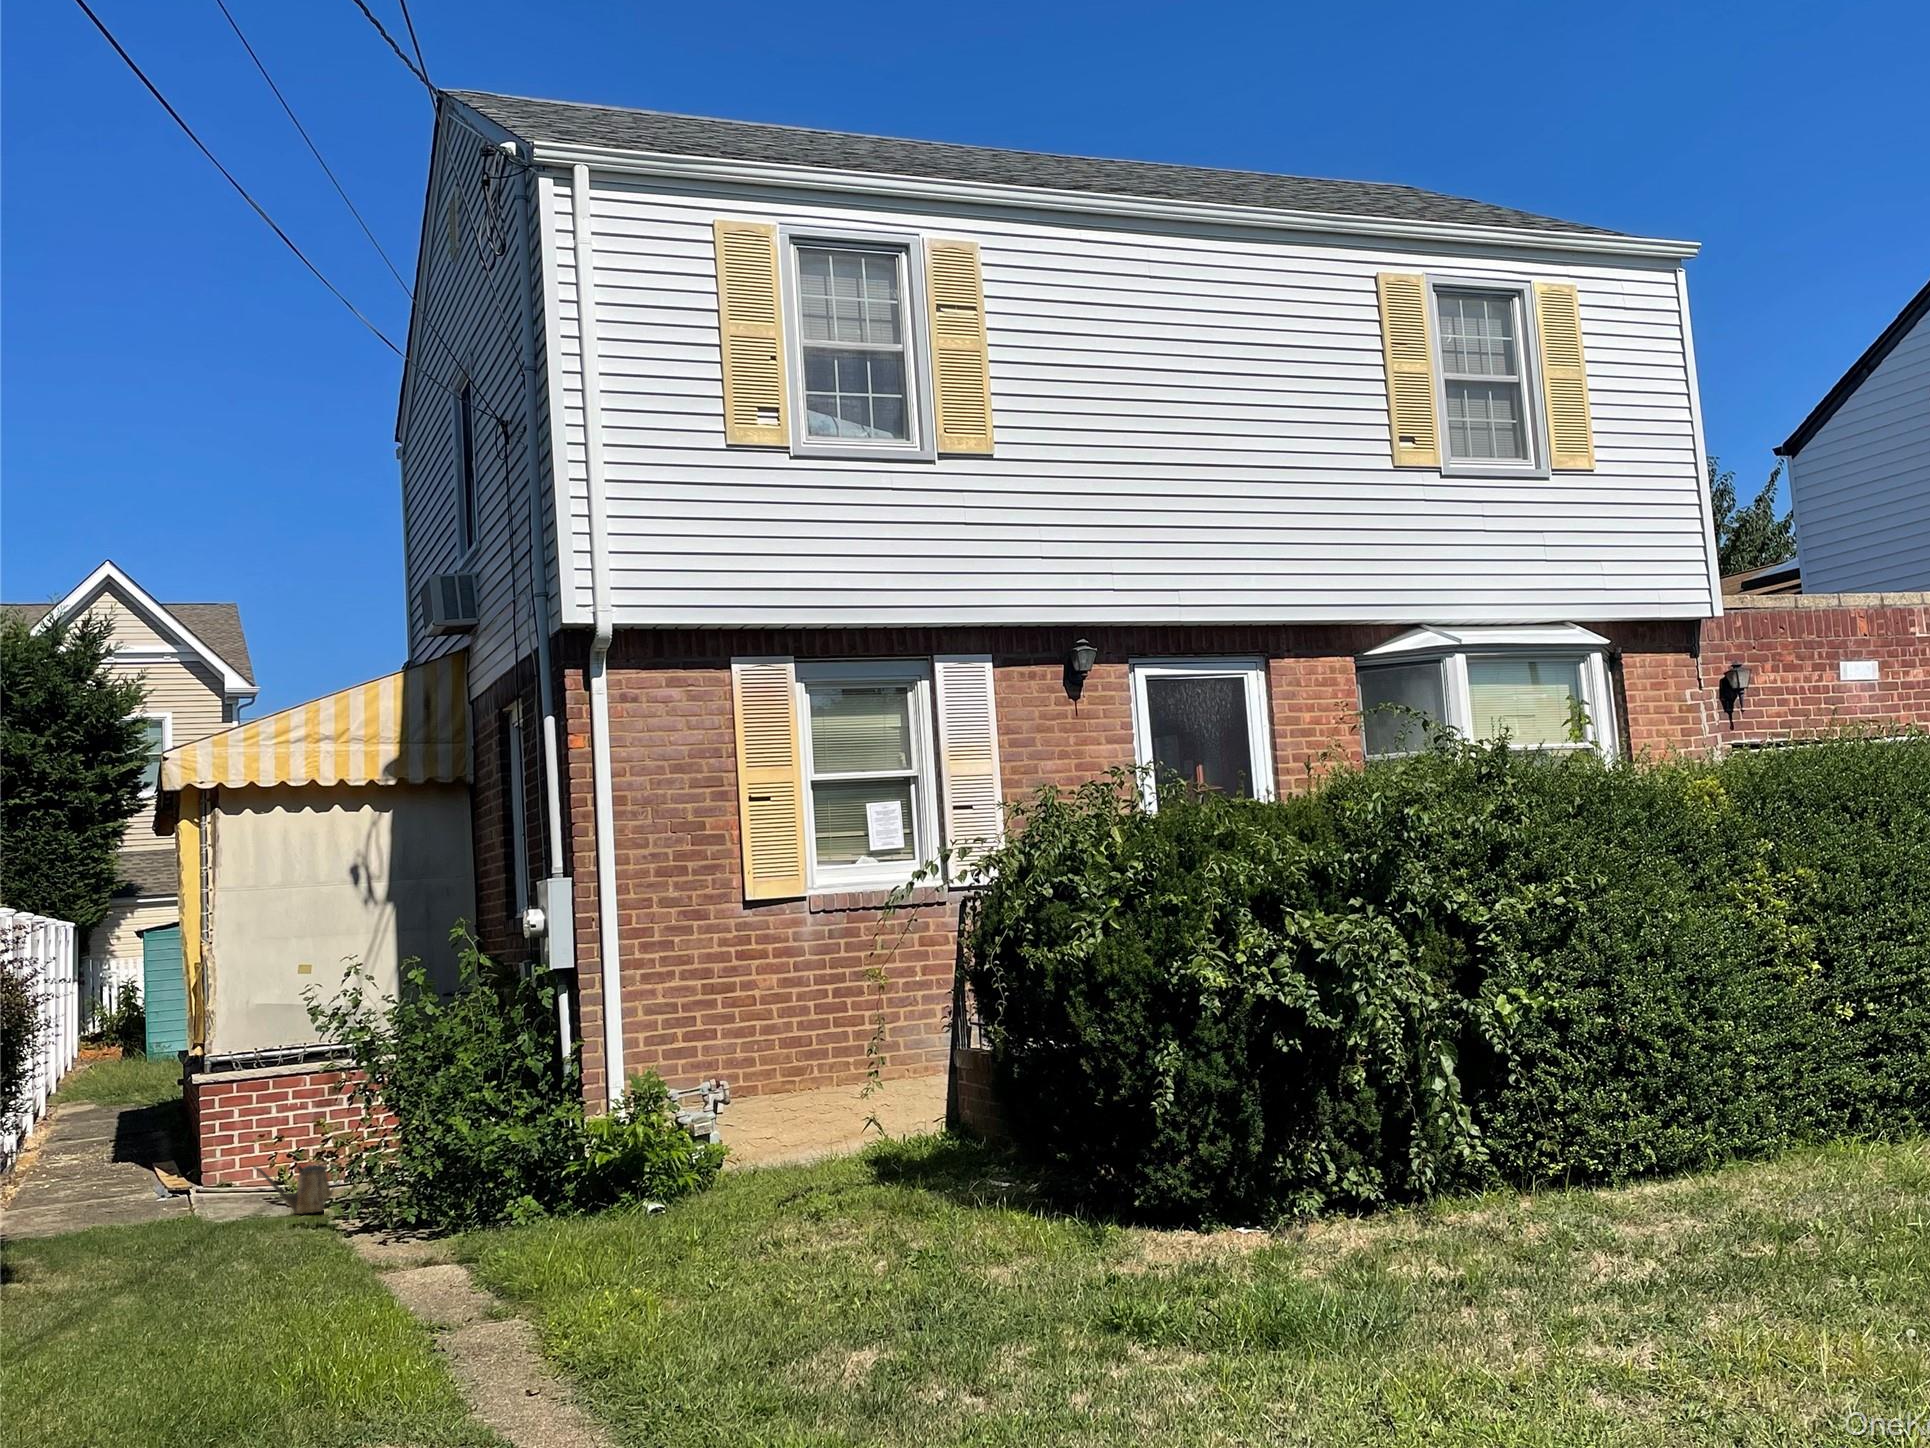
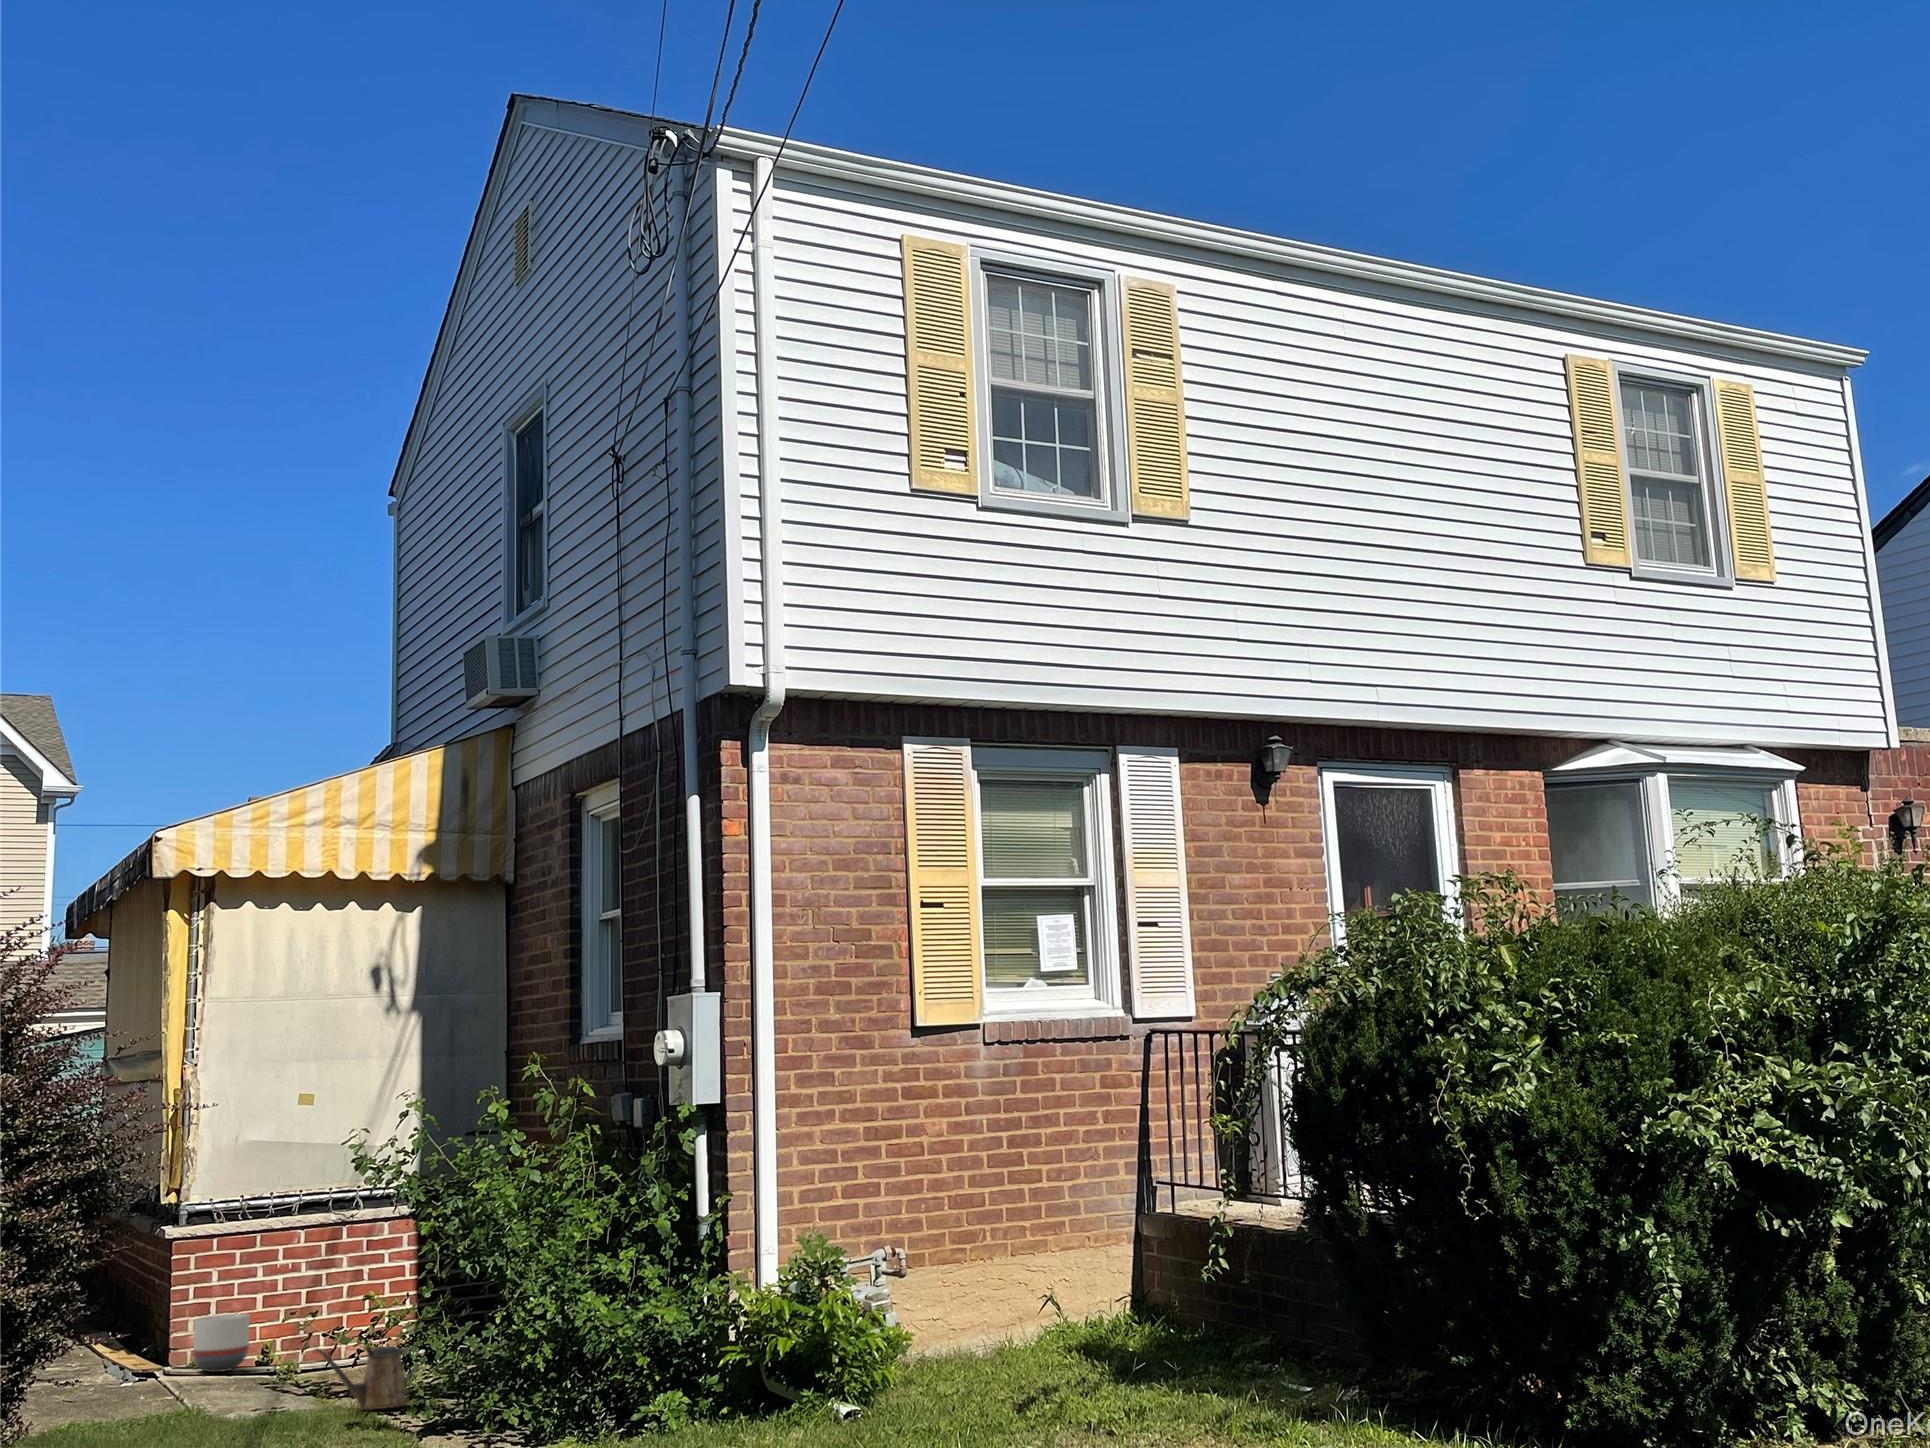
planter: none [197,1141,242,1186] -> present [193,1314,250,1372]

